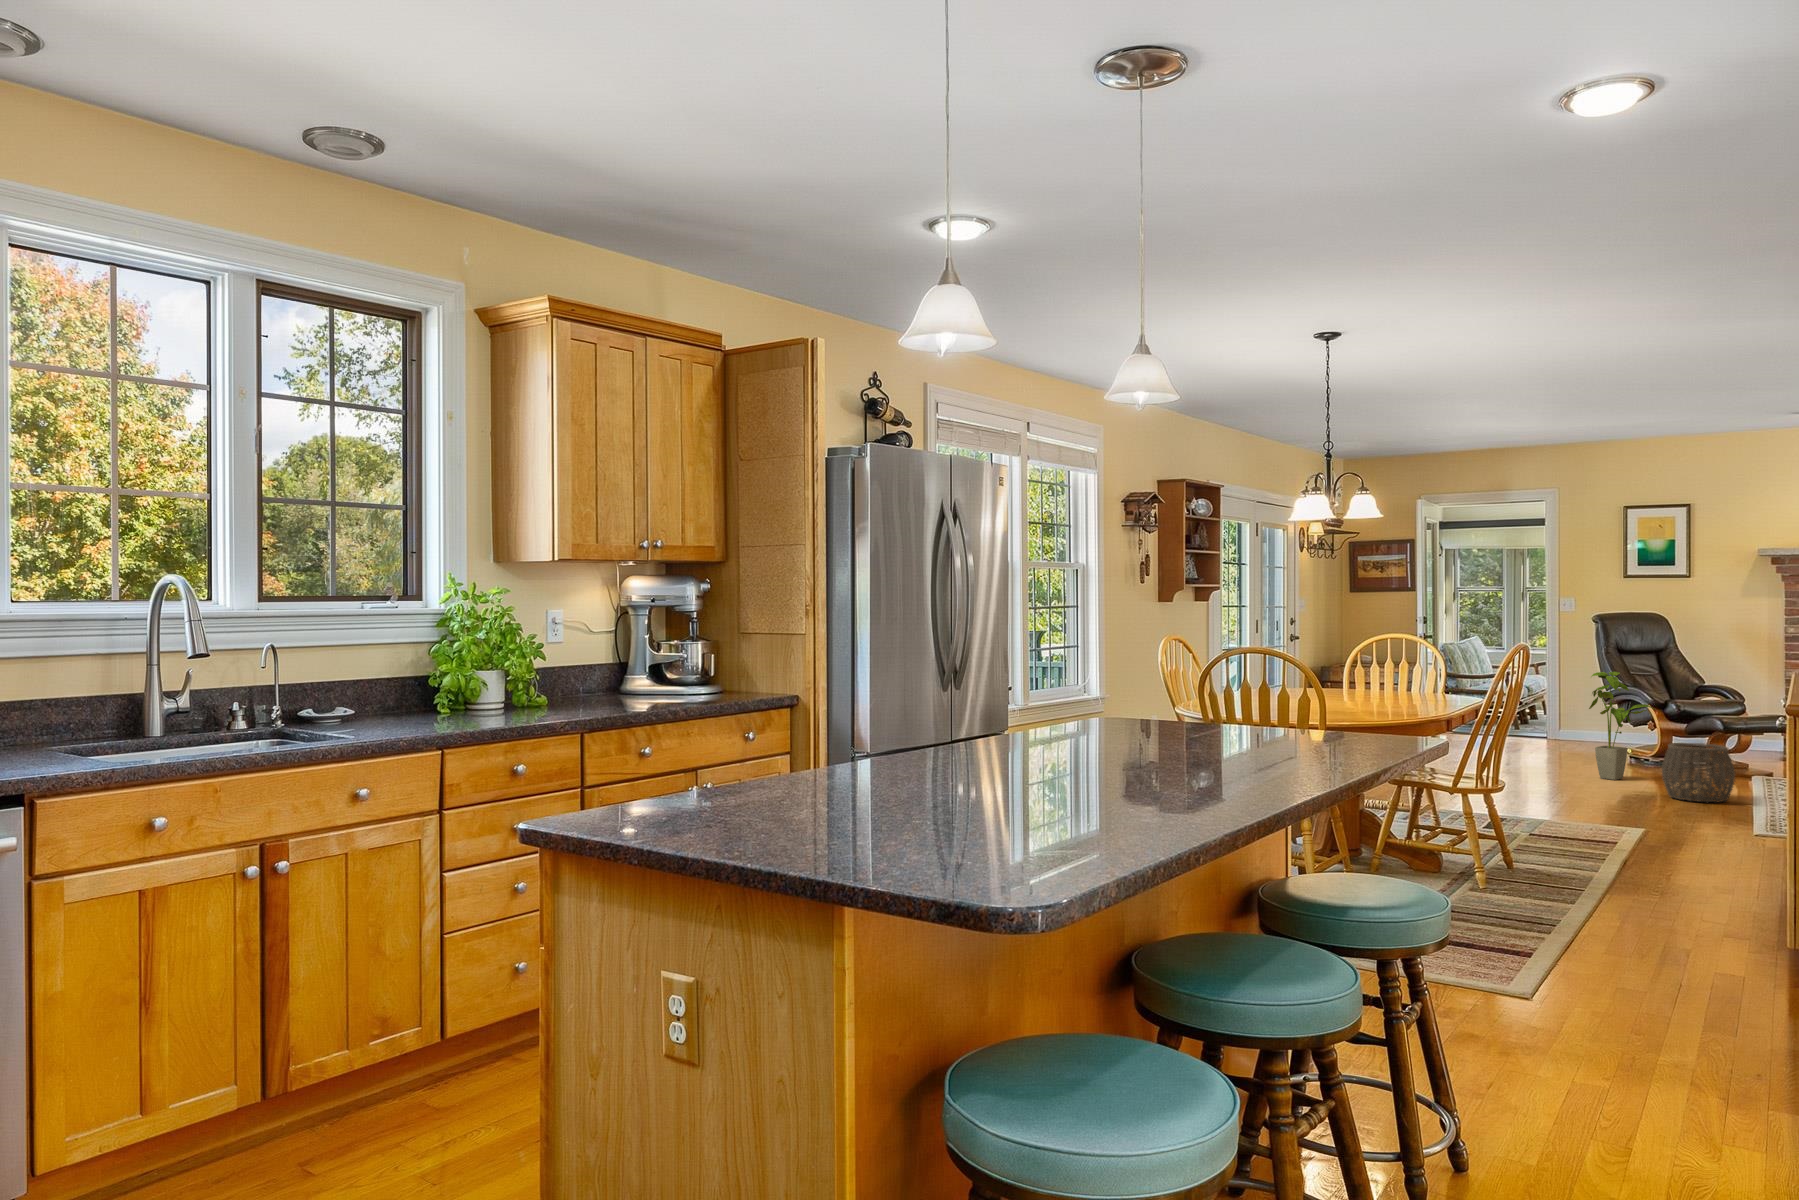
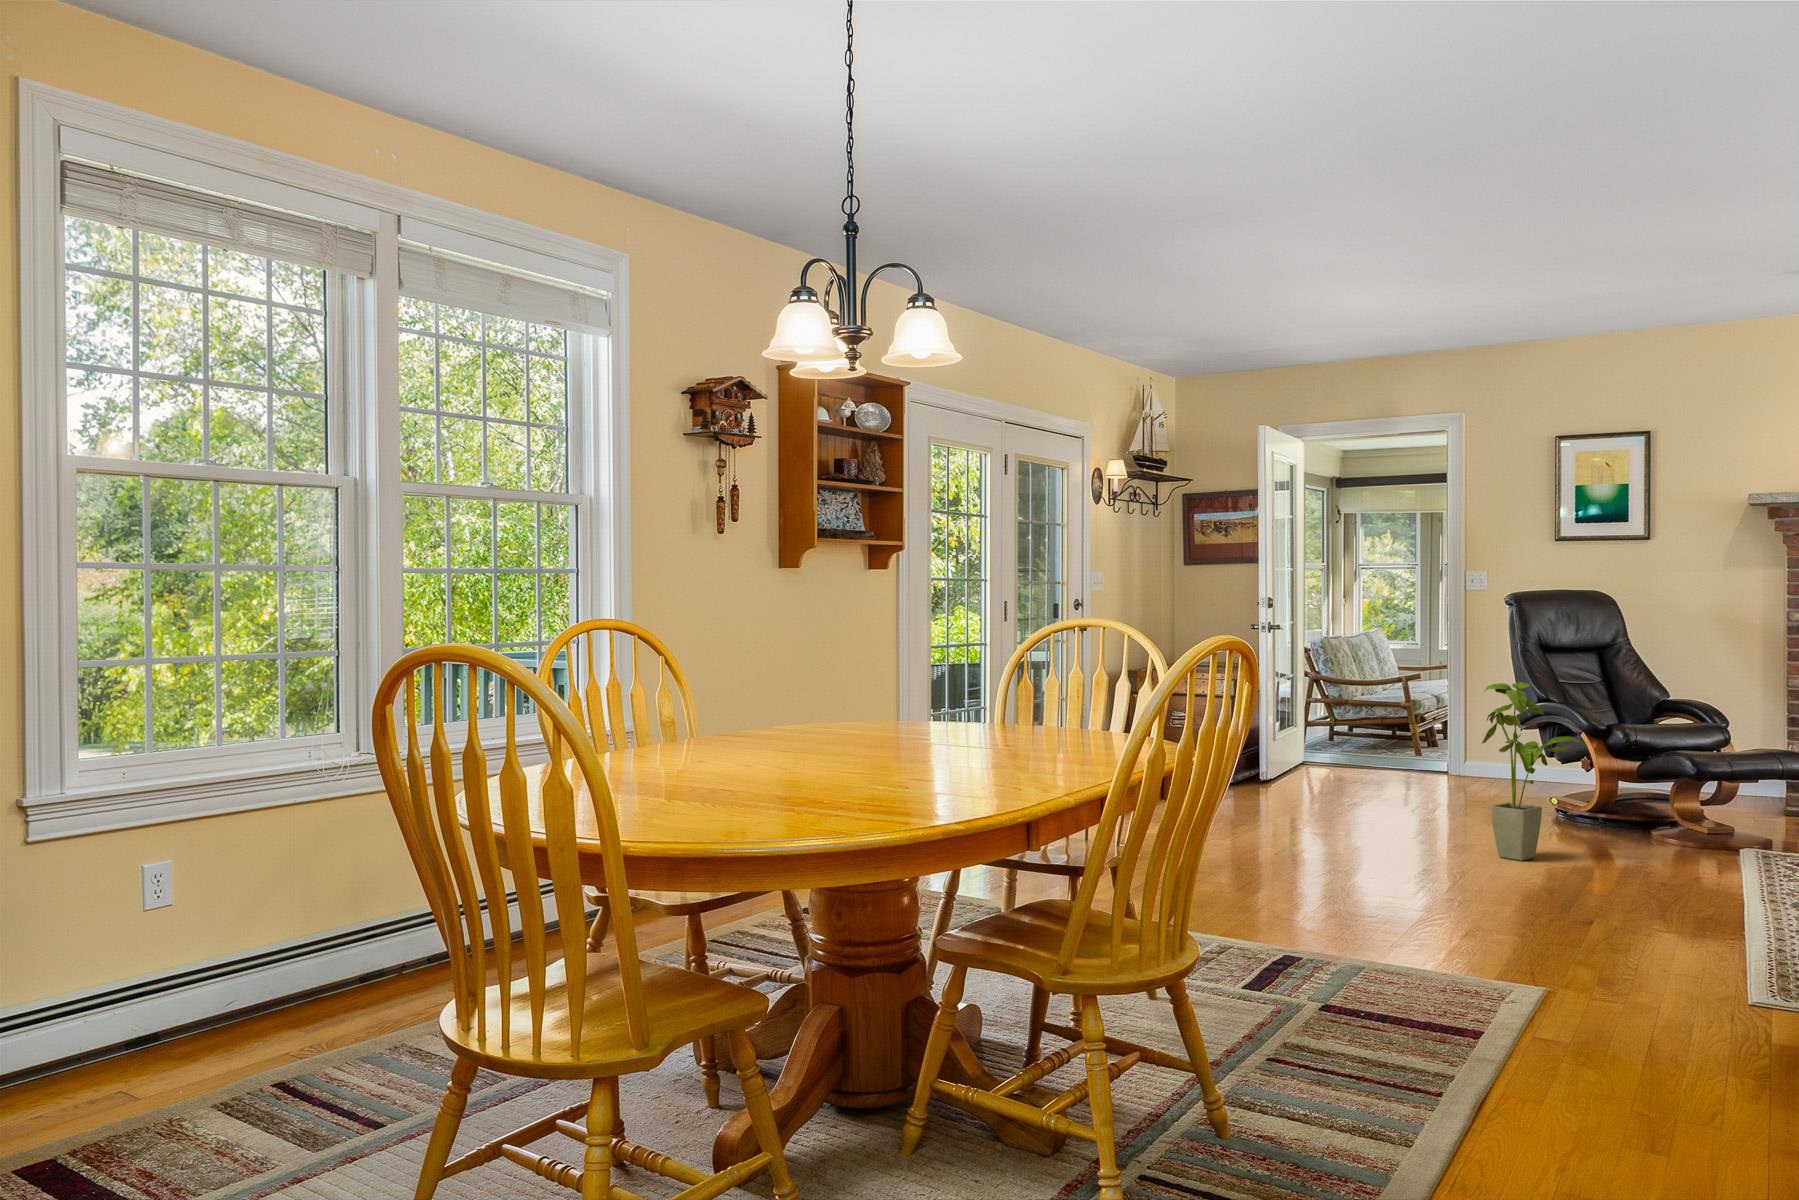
woven basket: present [1662,743,1735,803] -> none [1589,806,1714,914]

